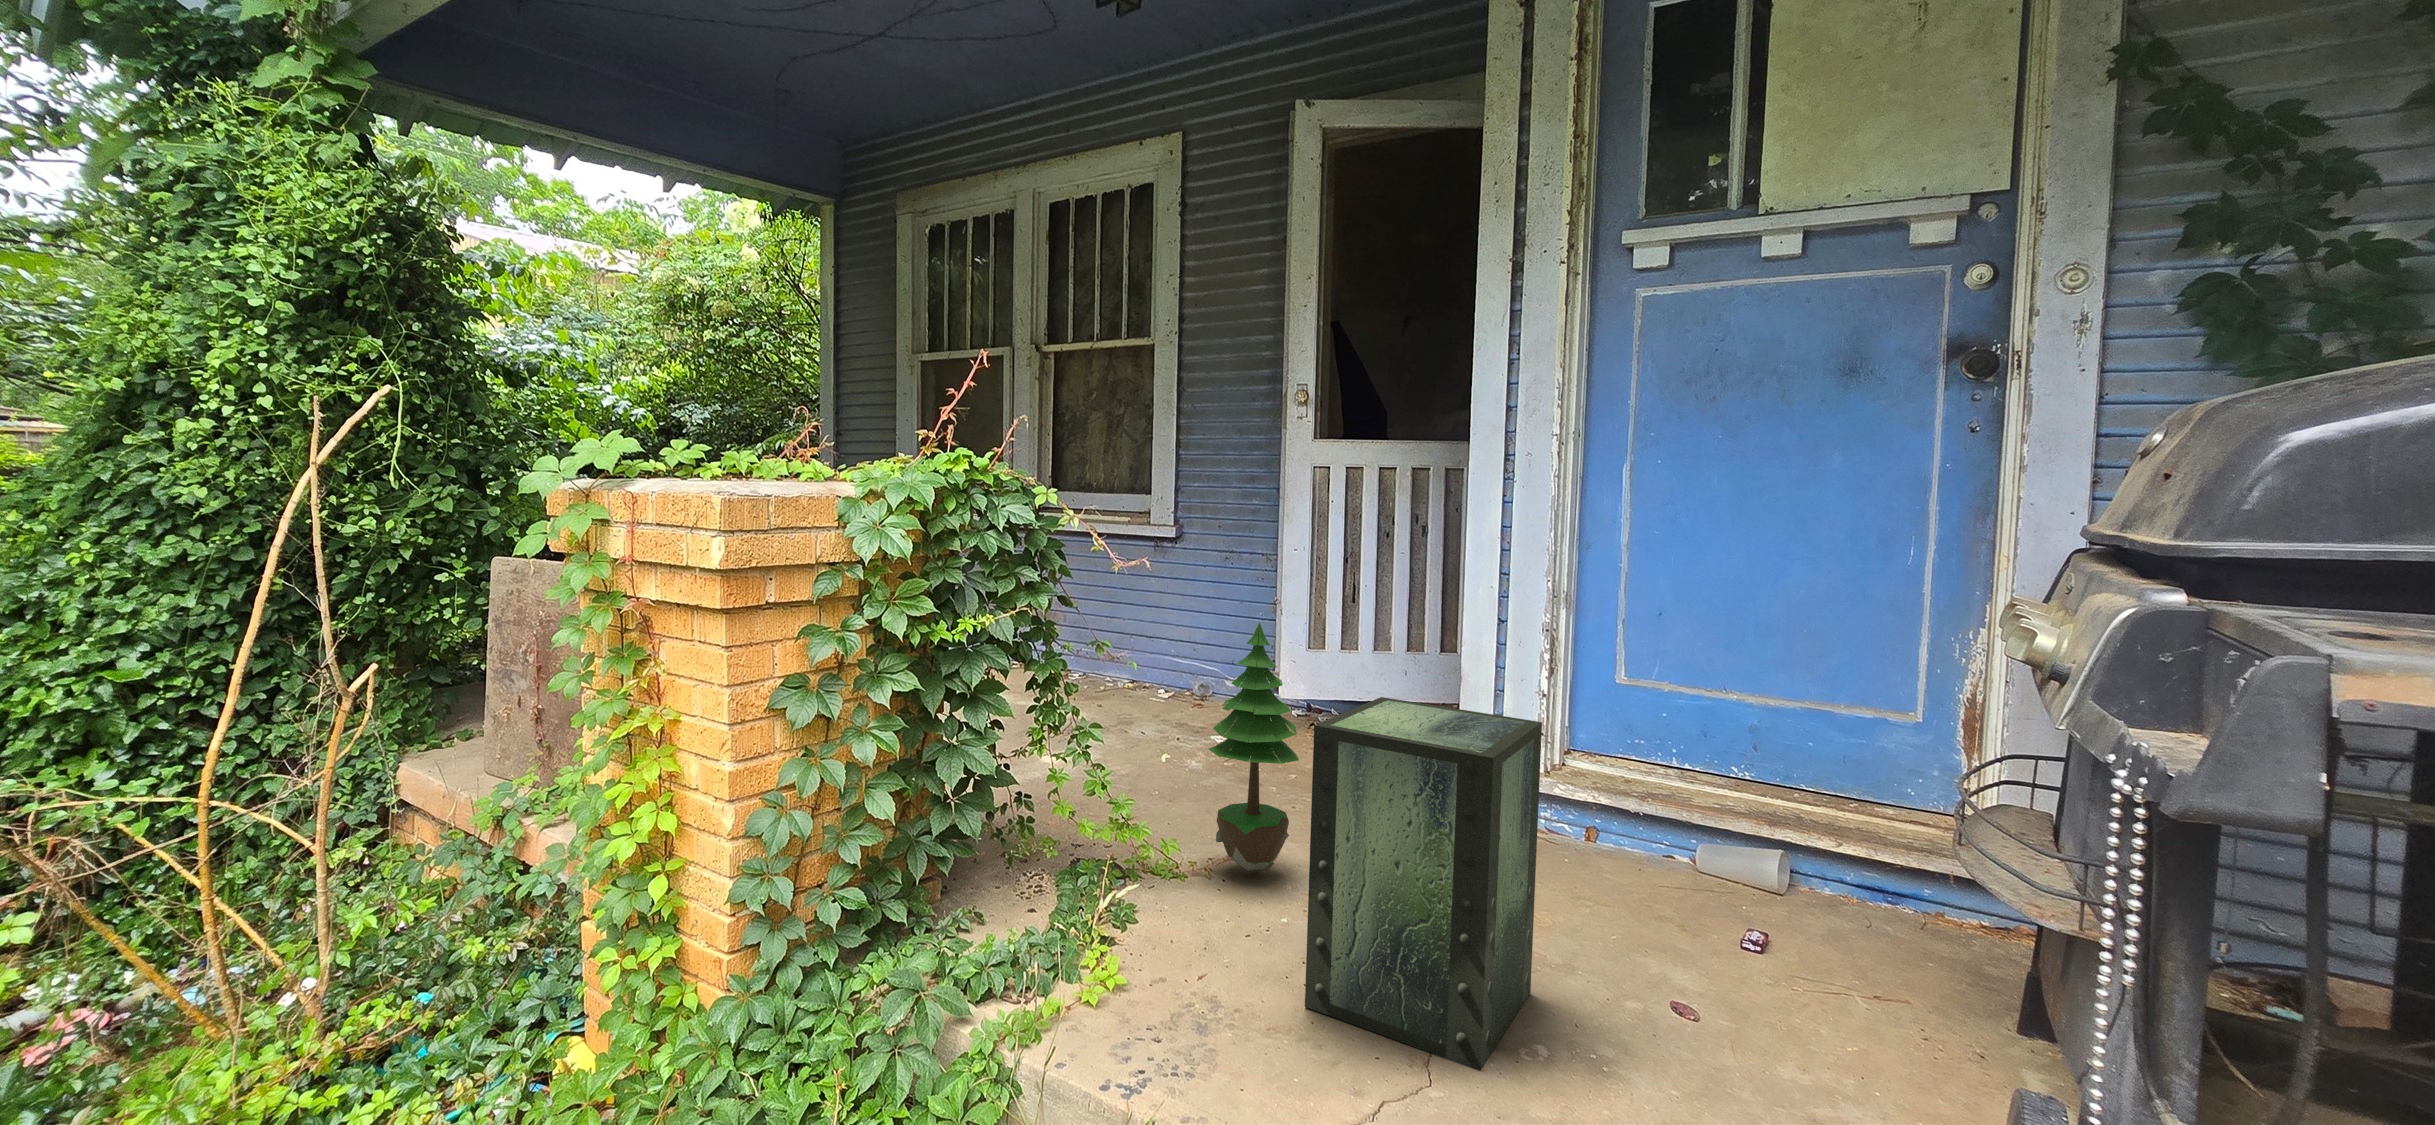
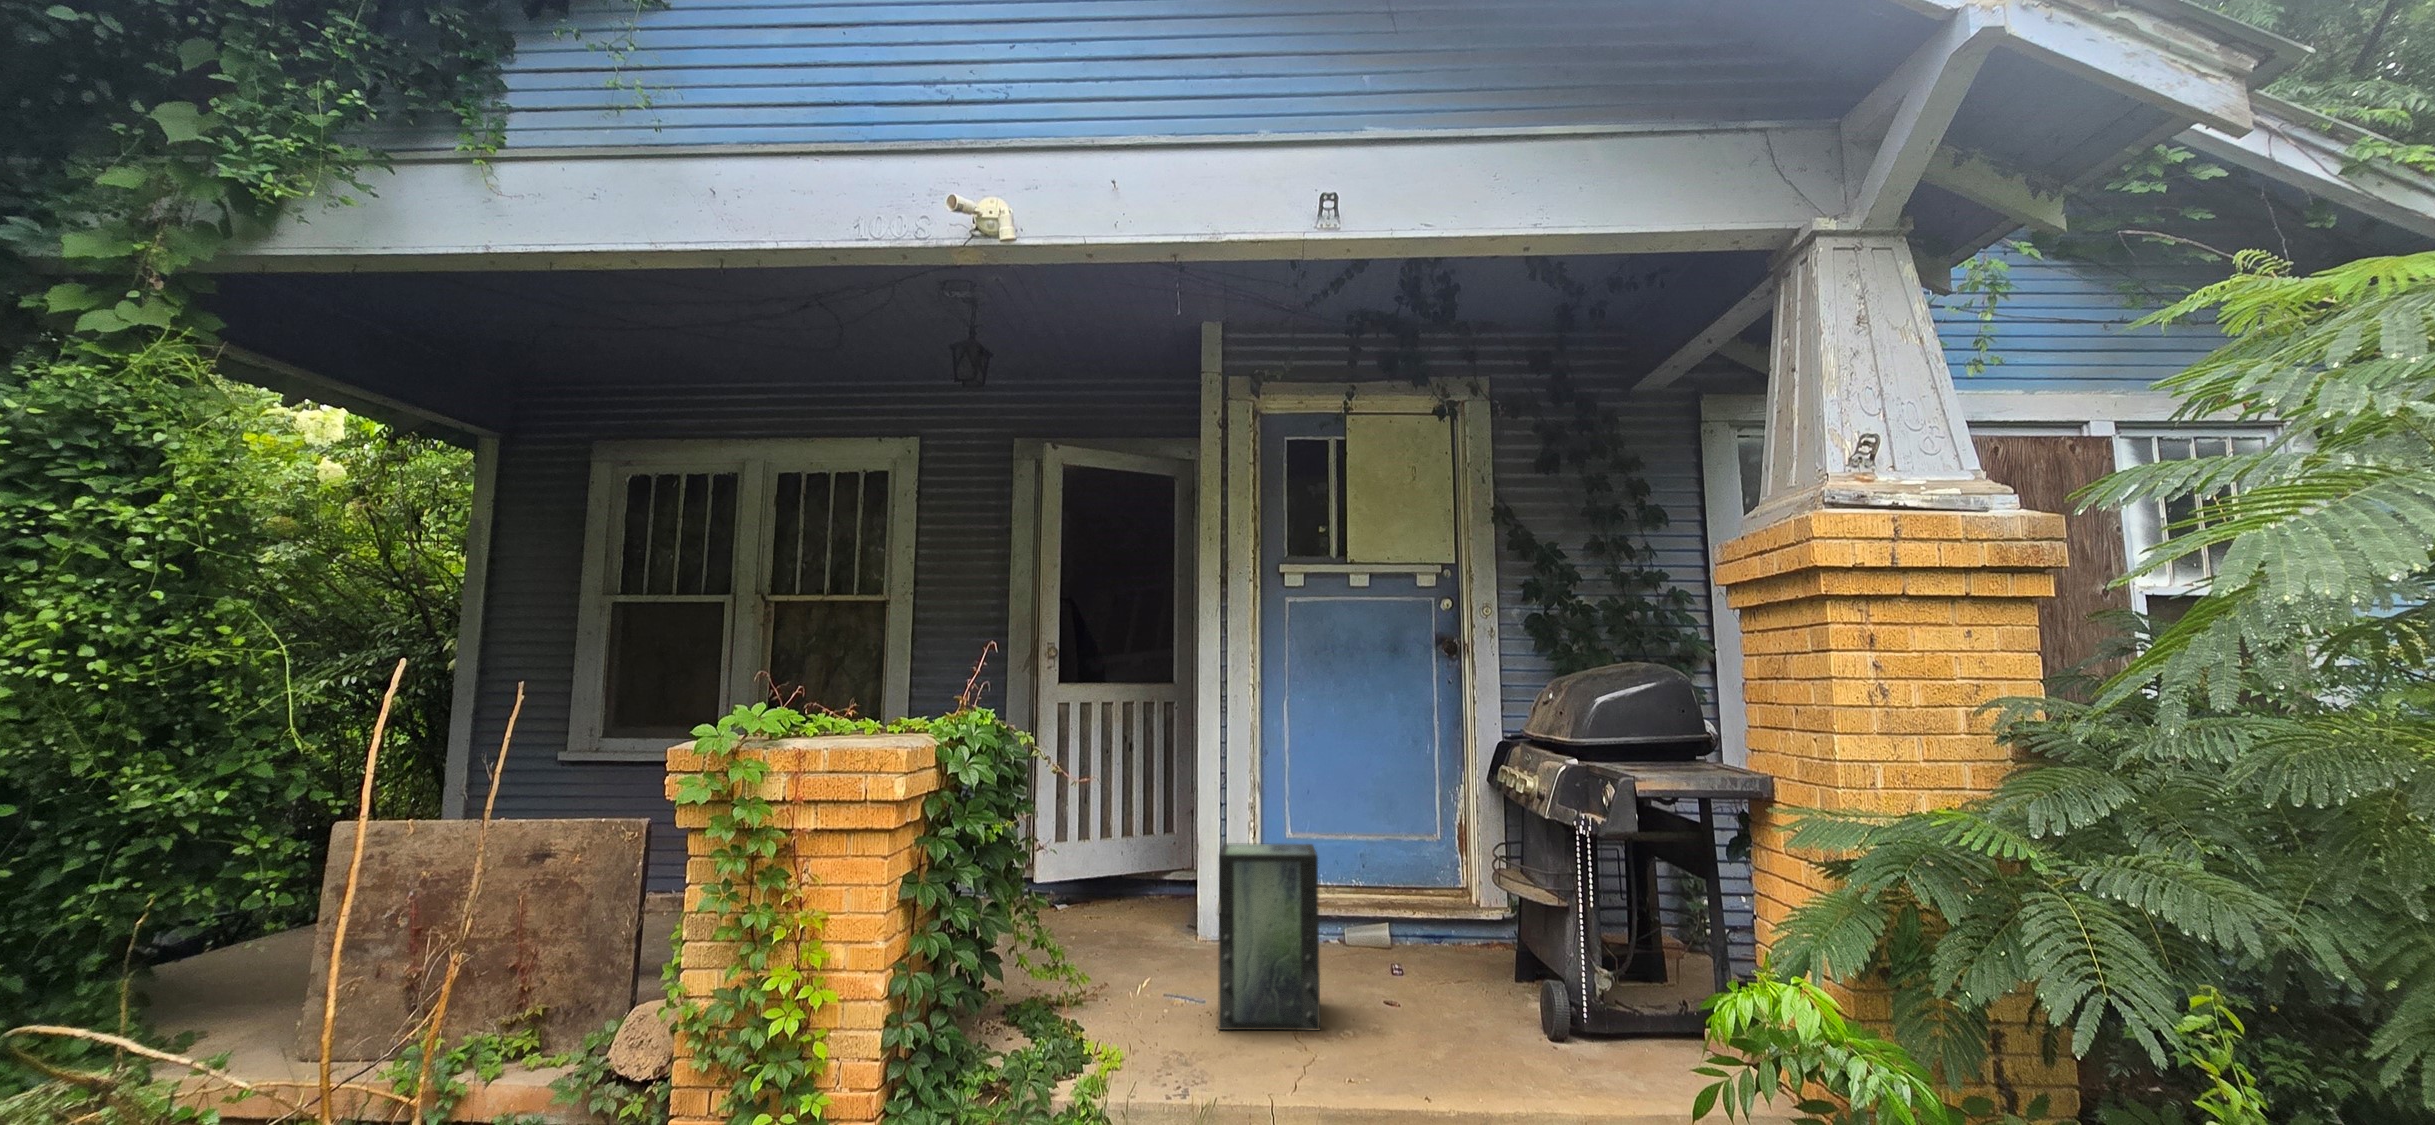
potted tree: present [1209,623,1299,874] -> none [1089,810,1150,990]

